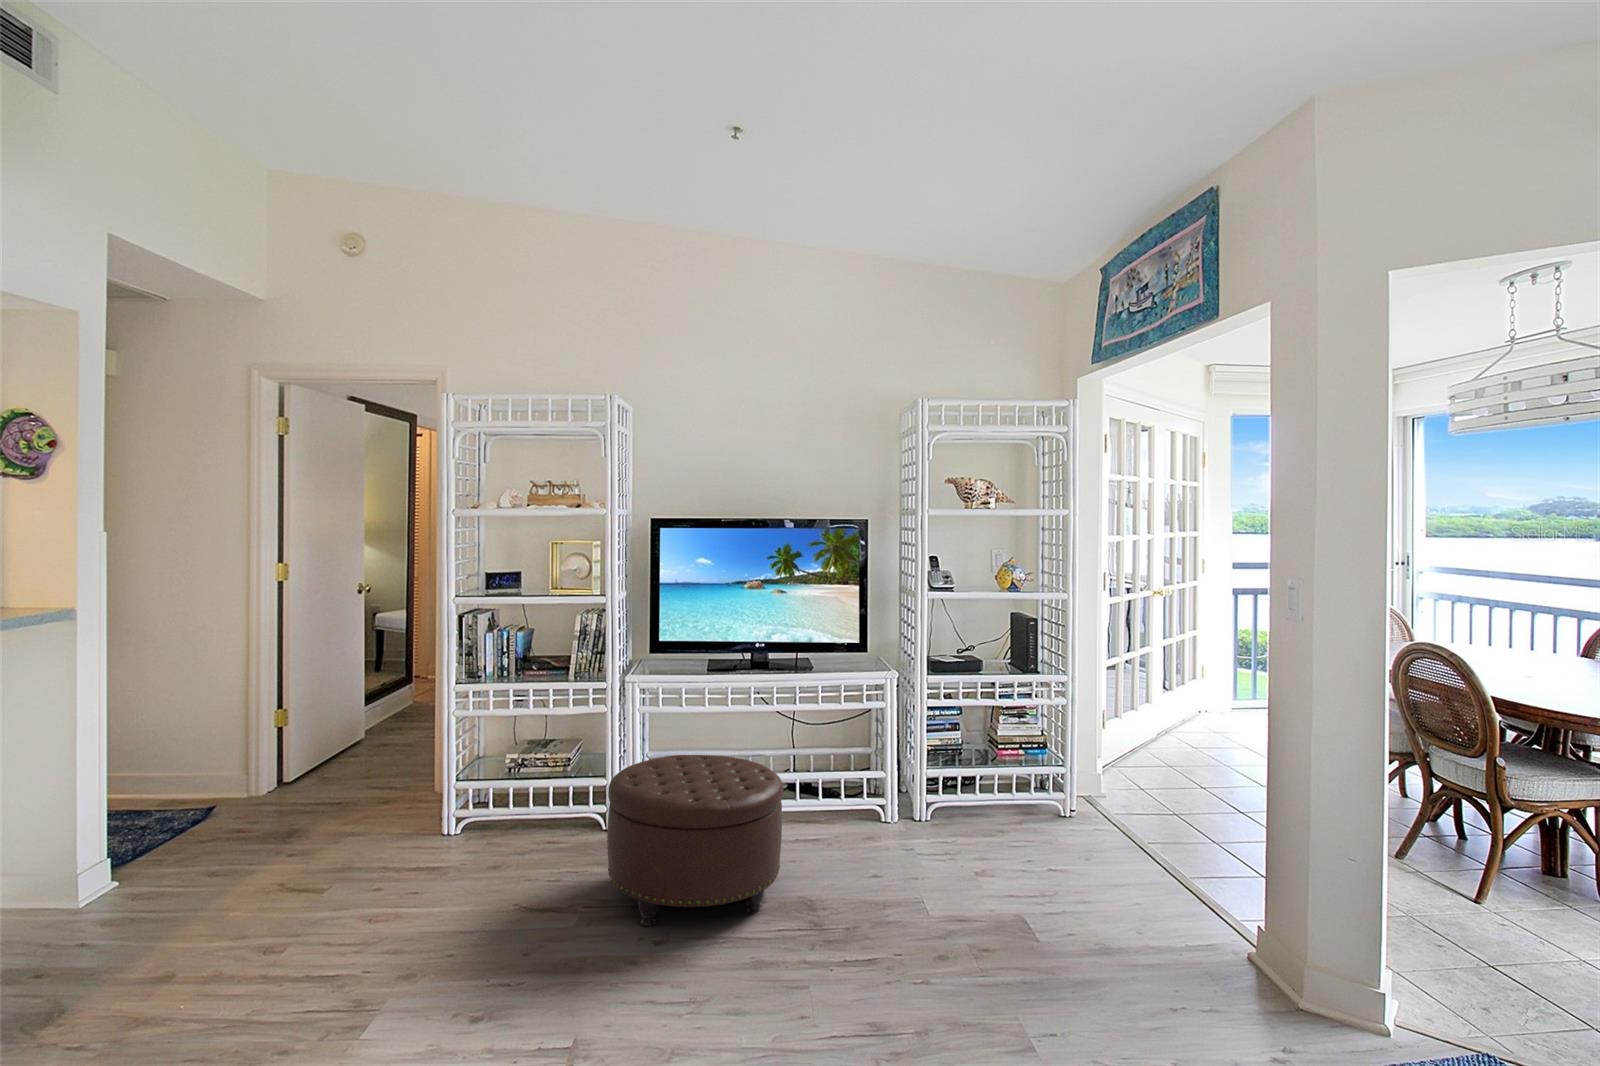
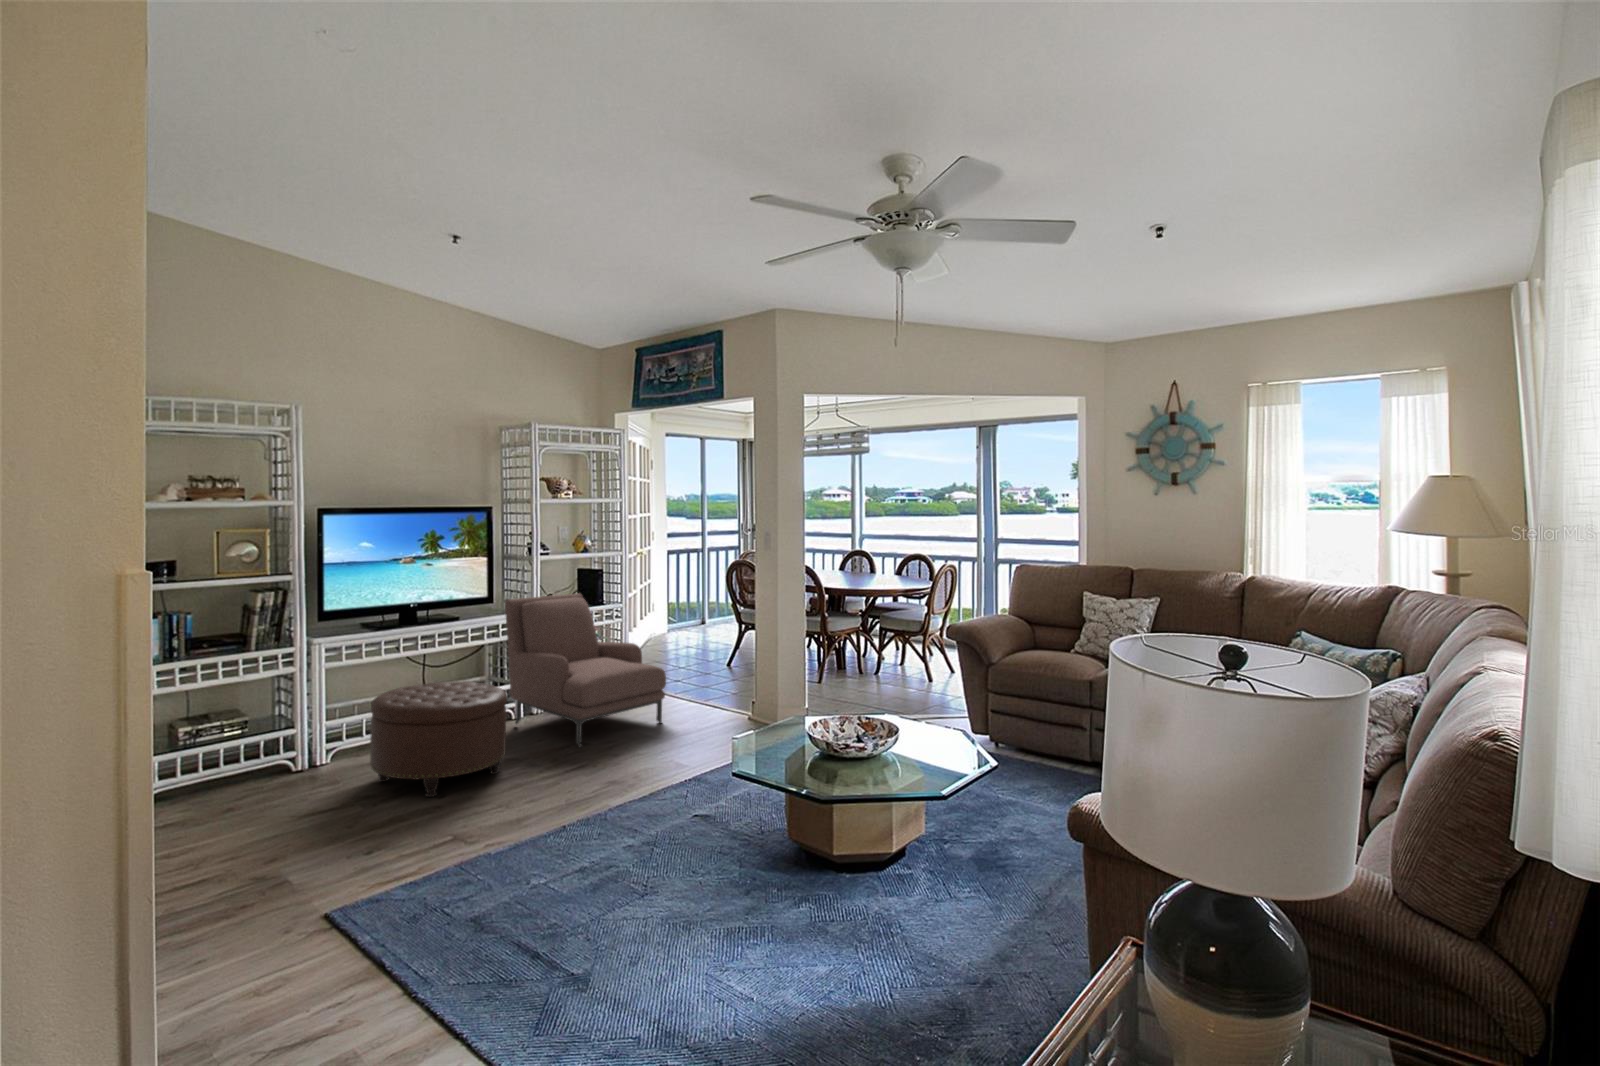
armchair: none [859,649,1073,905] -> present [505,594,666,748]

